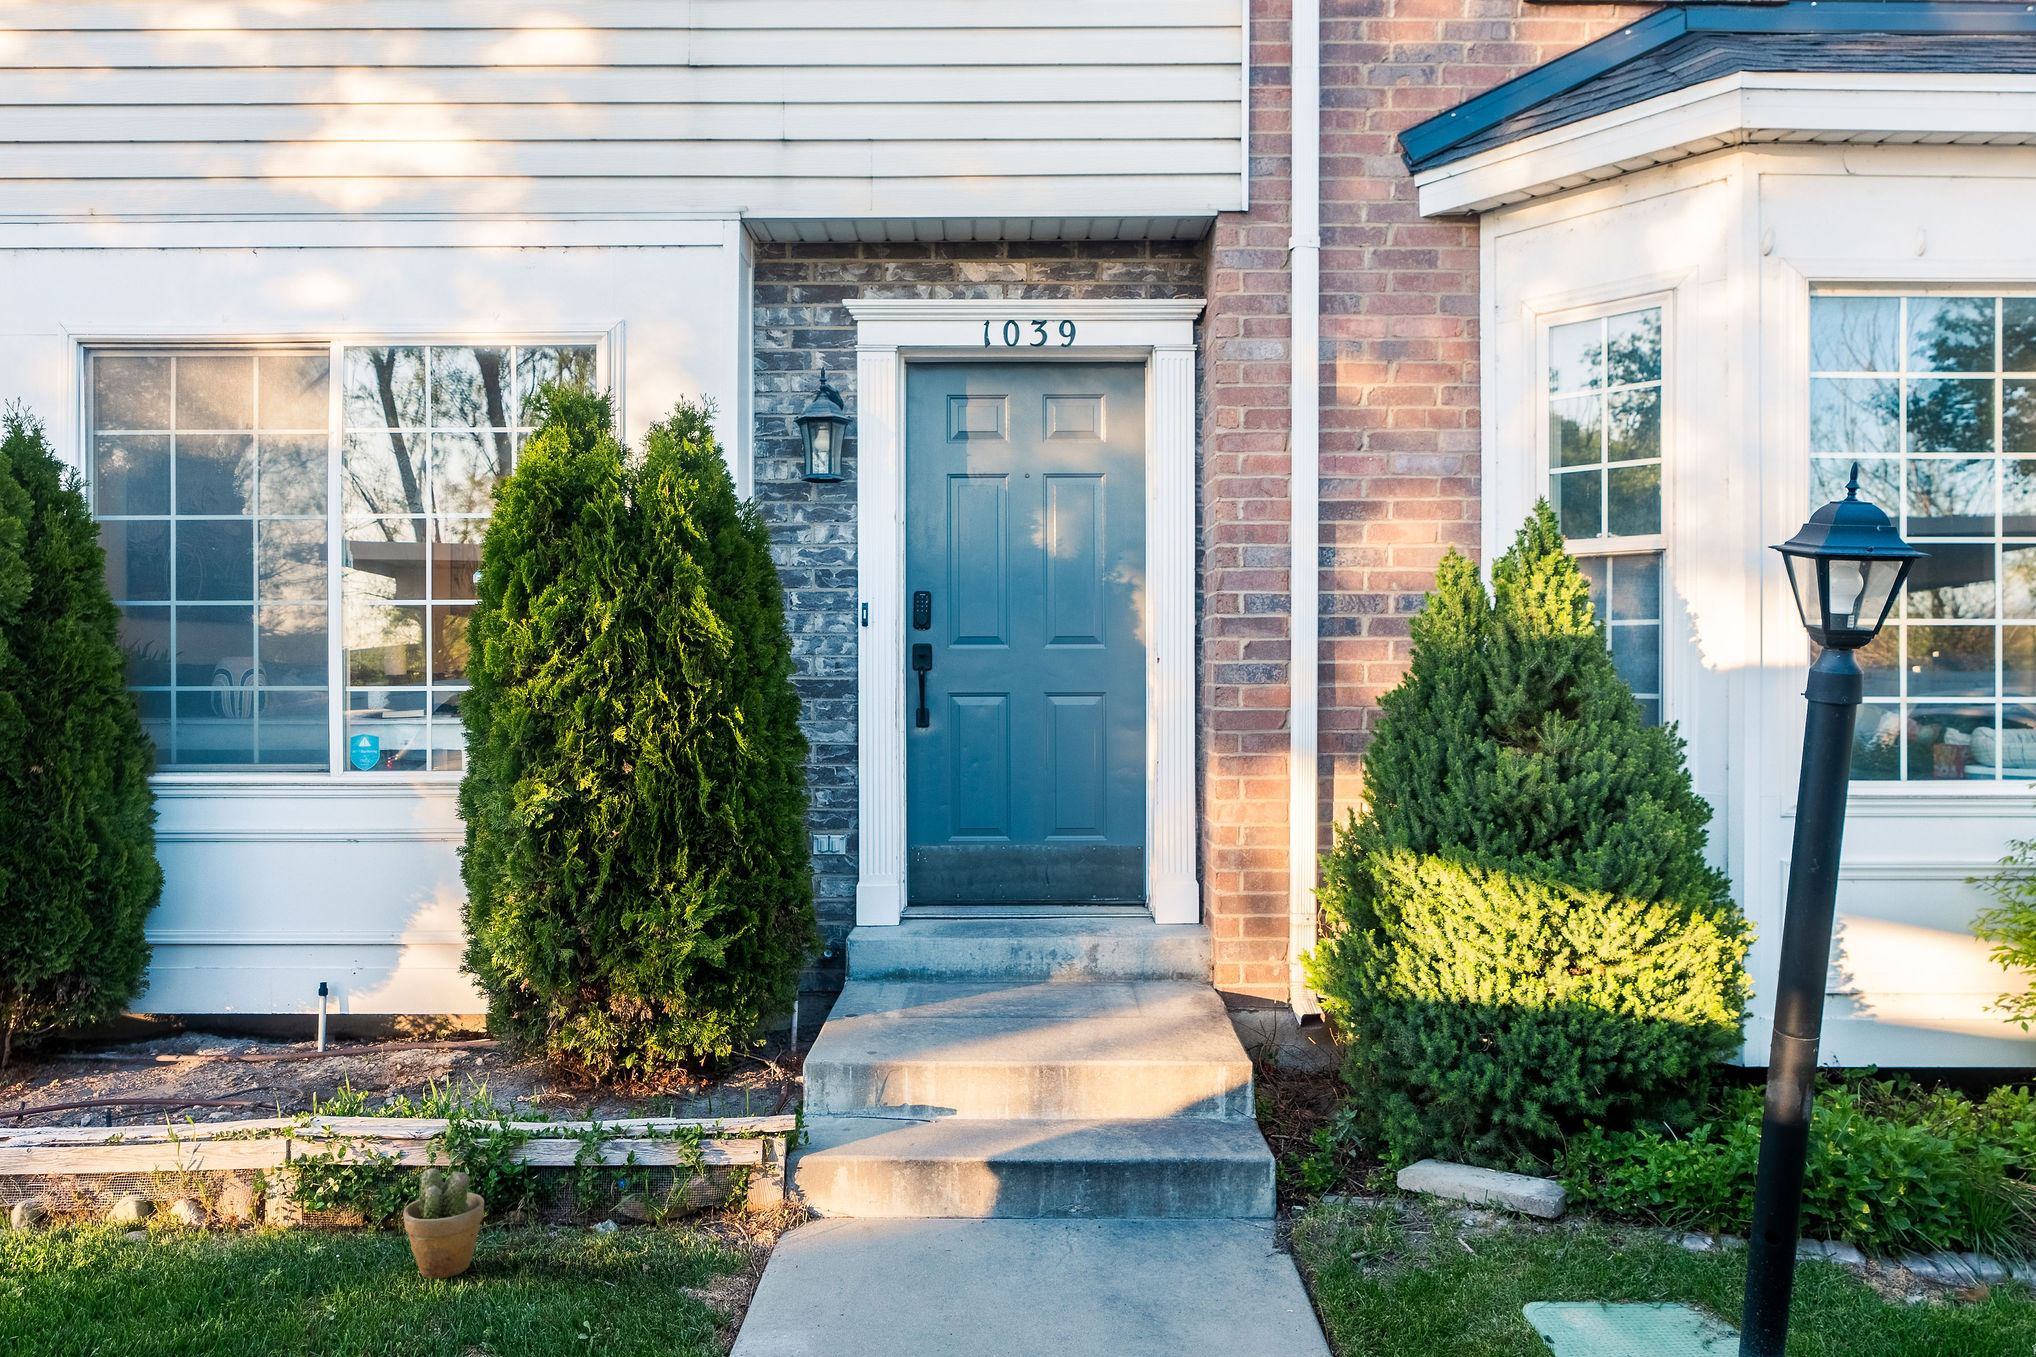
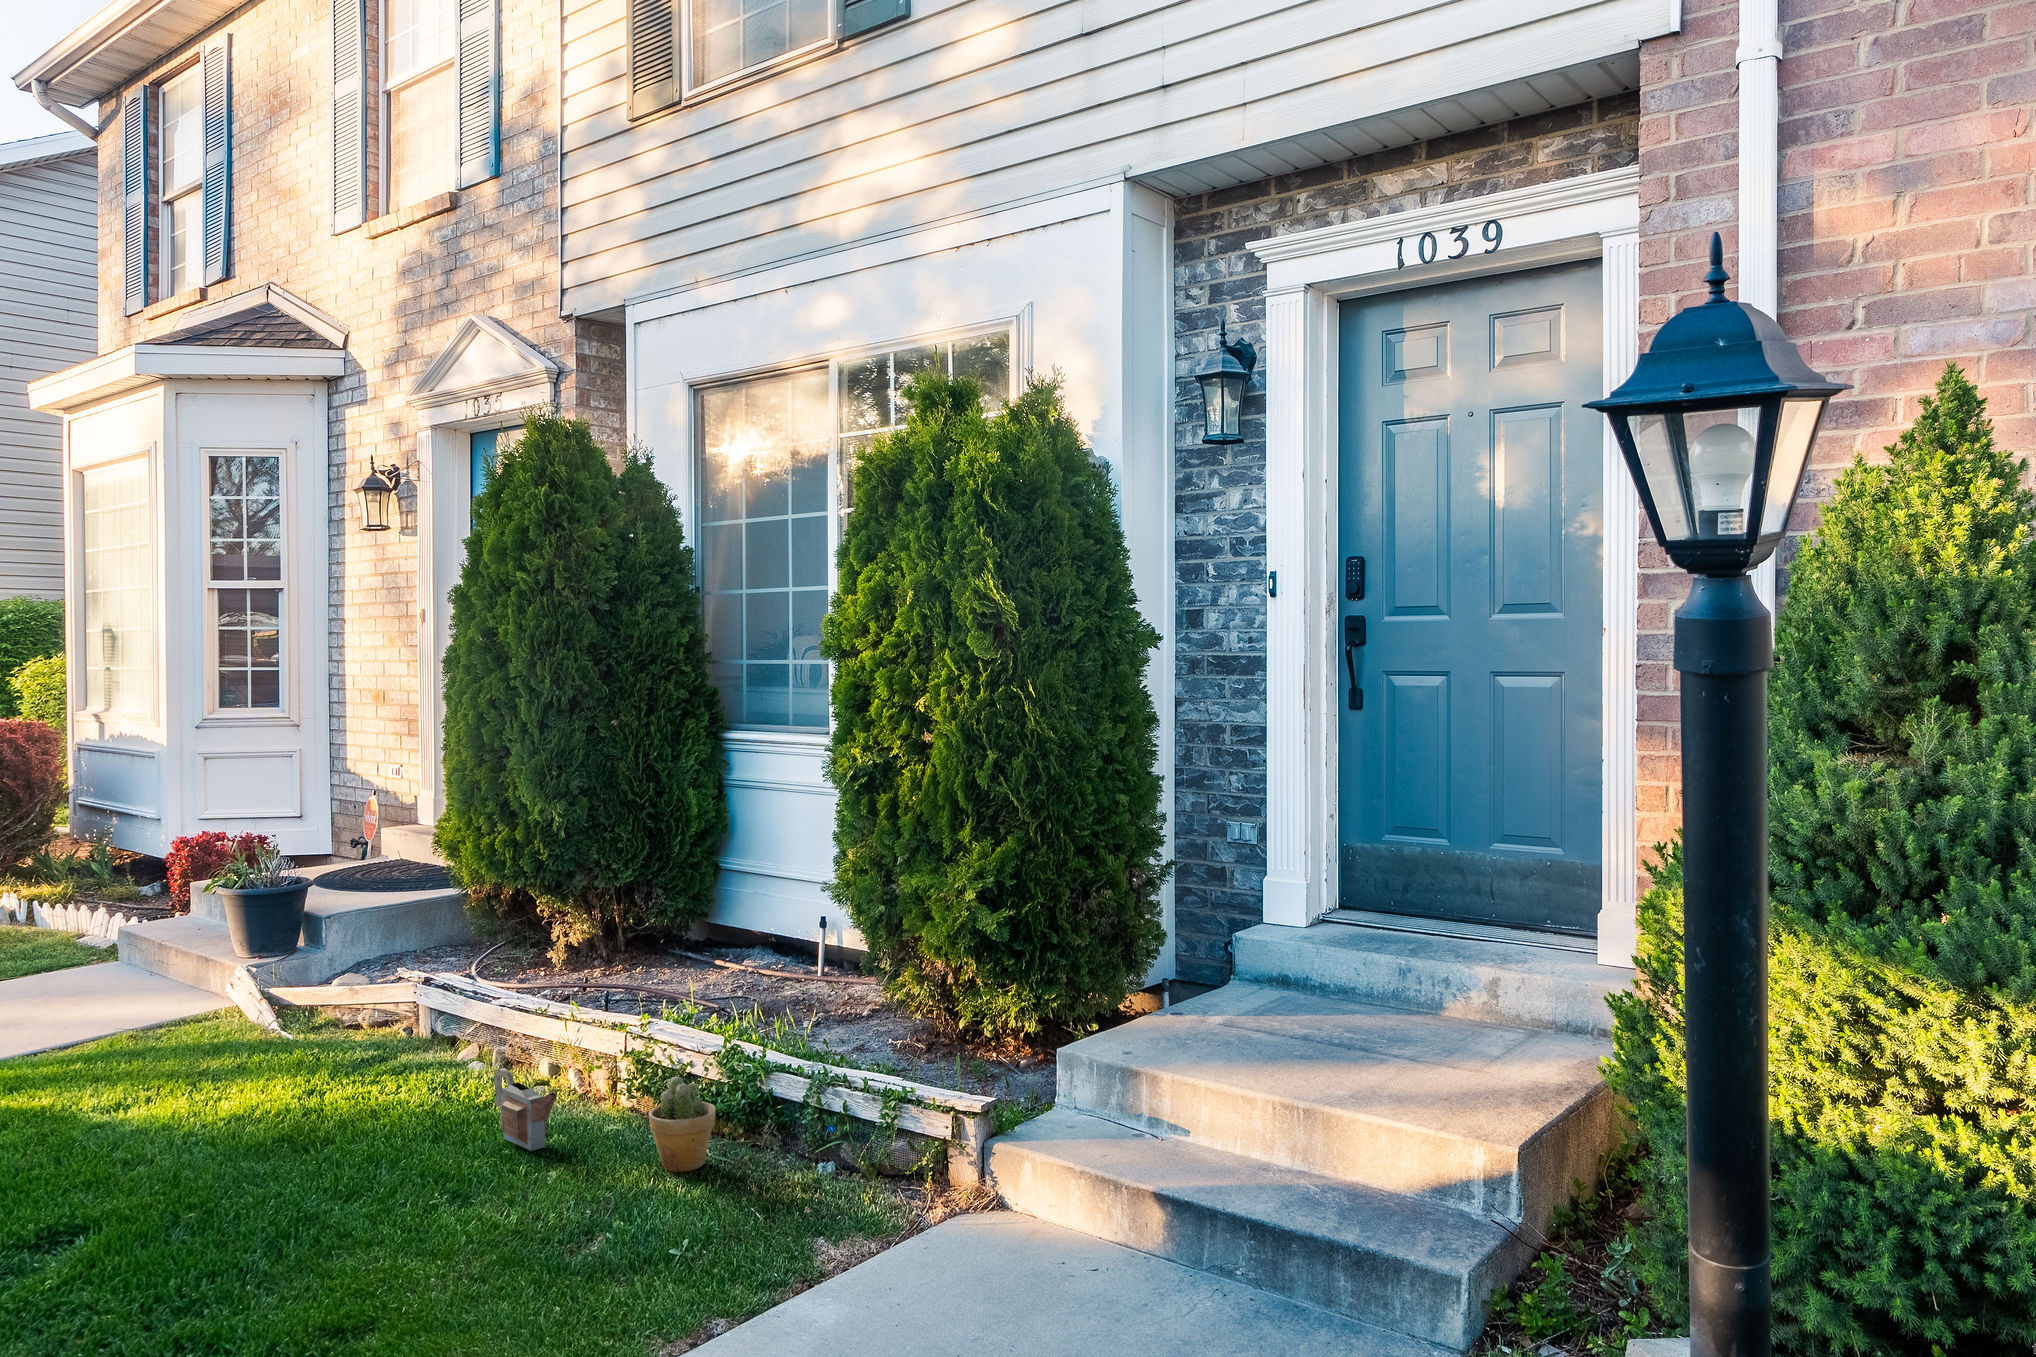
watering can: none [130,1214,279,1305] -> present [494,1068,557,1151]

